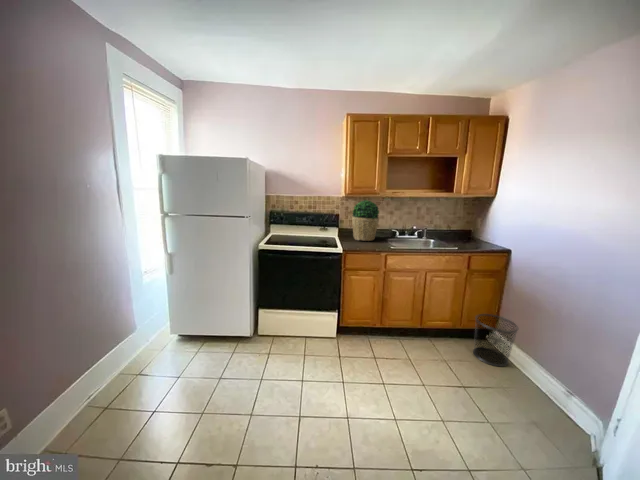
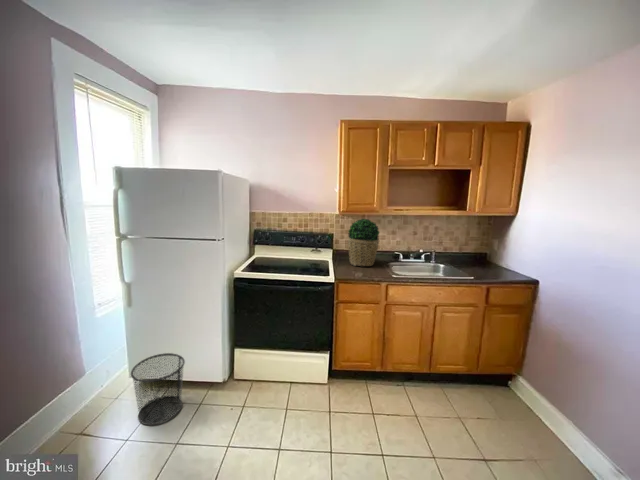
waste bin: present [473,314,518,366] -> present [131,353,185,425]

